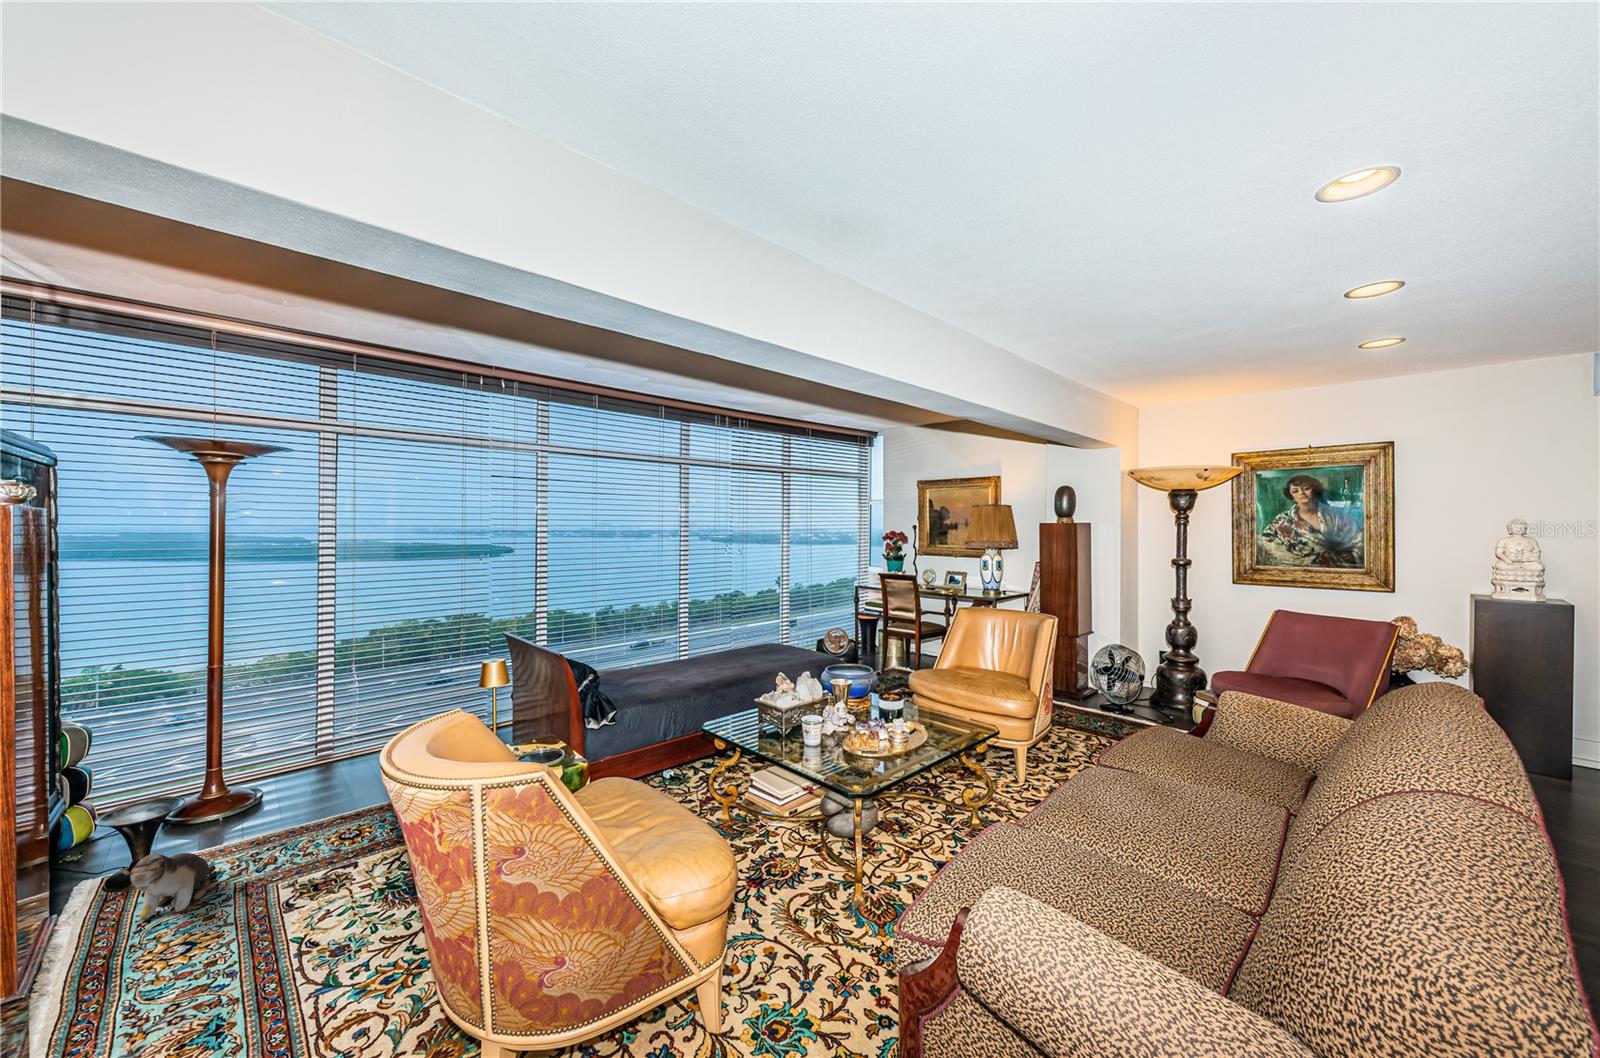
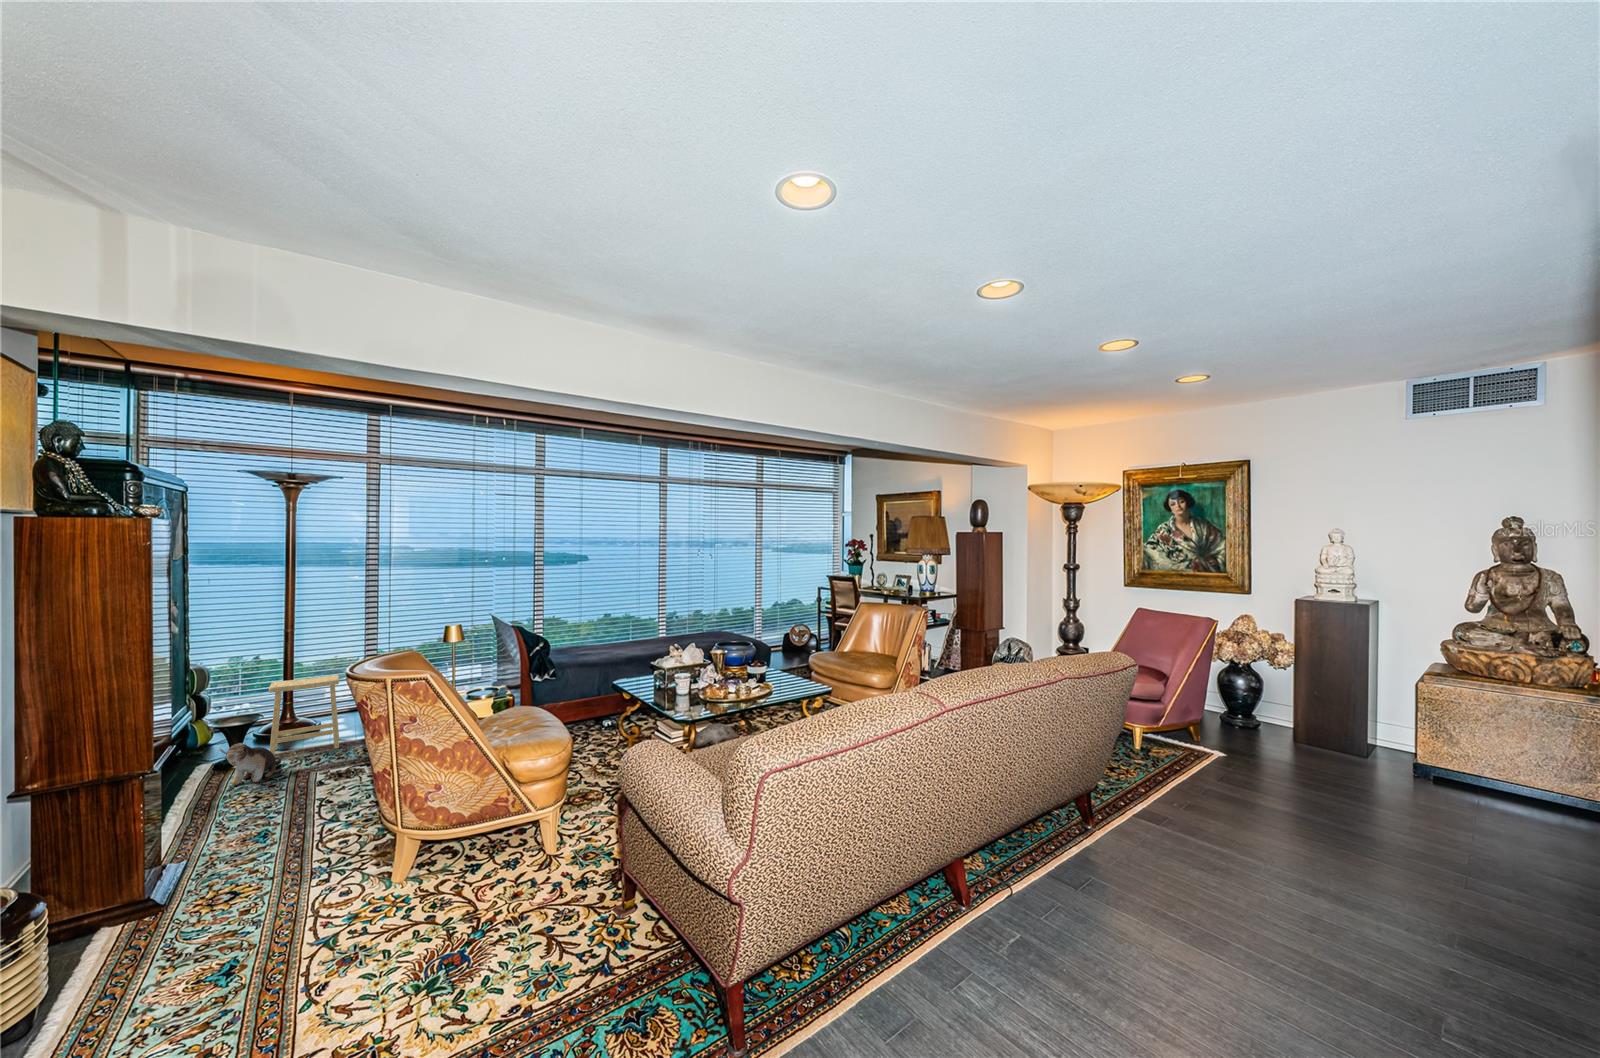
footstool: none [192,728,301,864] -> present [269,675,339,755]

